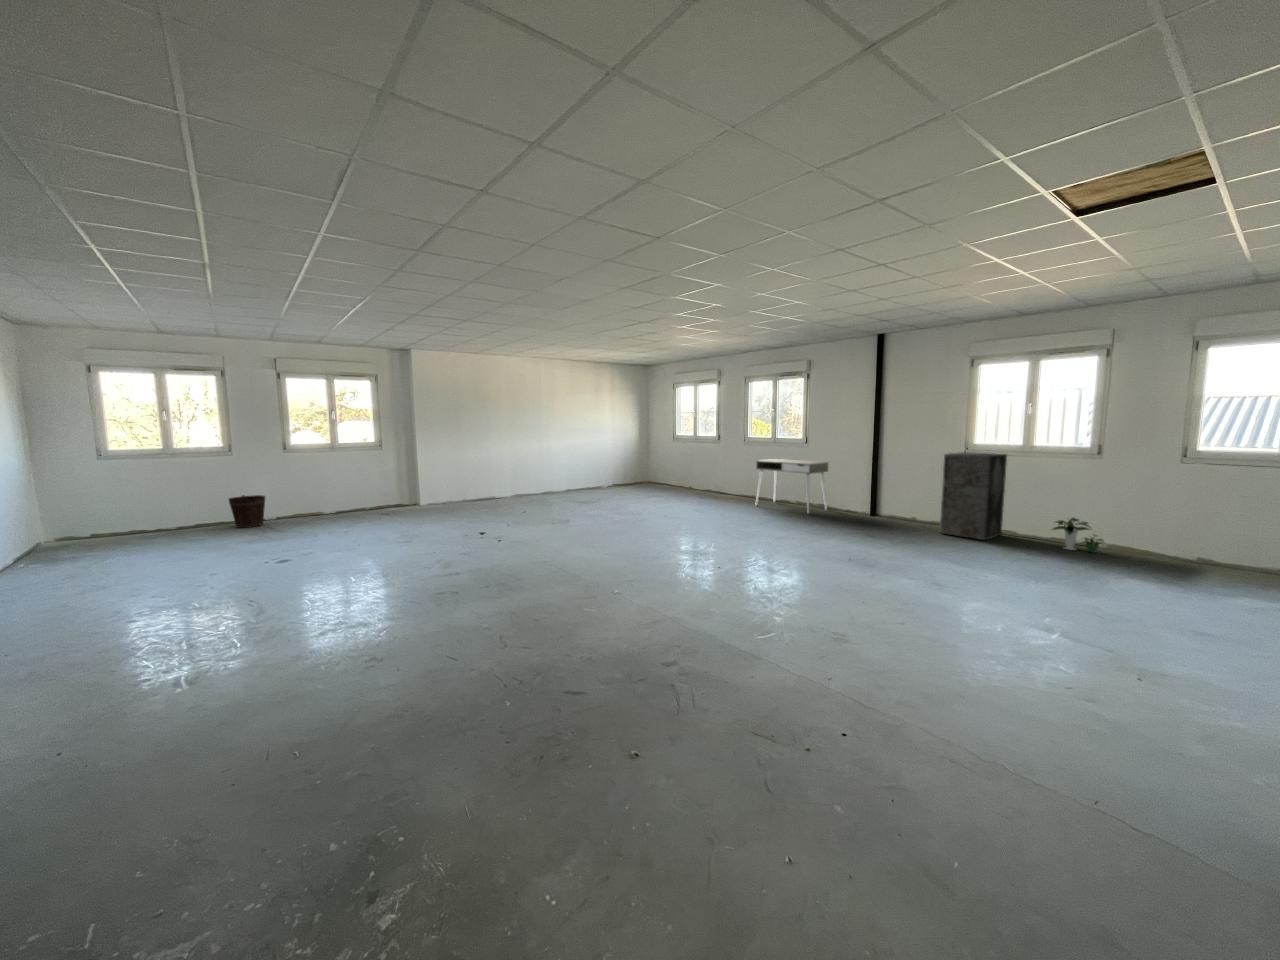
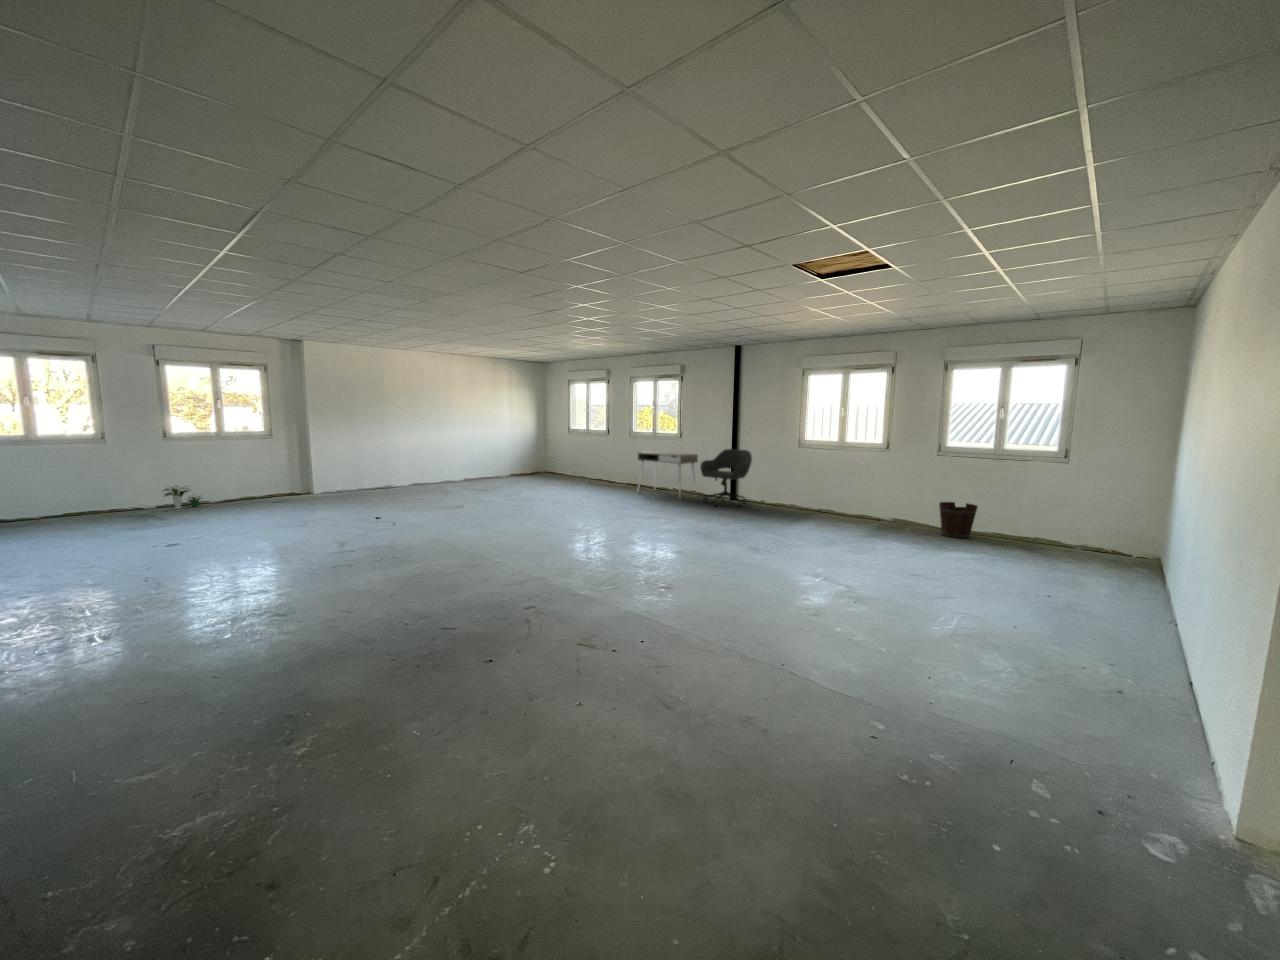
storage cabinet: present [940,452,1007,540] -> none [777,447,827,518]
office chair: none [836,456,900,525] -> present [700,449,752,507]
bucket: present [229,495,265,528] -> present [939,502,977,538]
potted plant: present [1053,518,1104,553] -> present [164,487,201,509]

